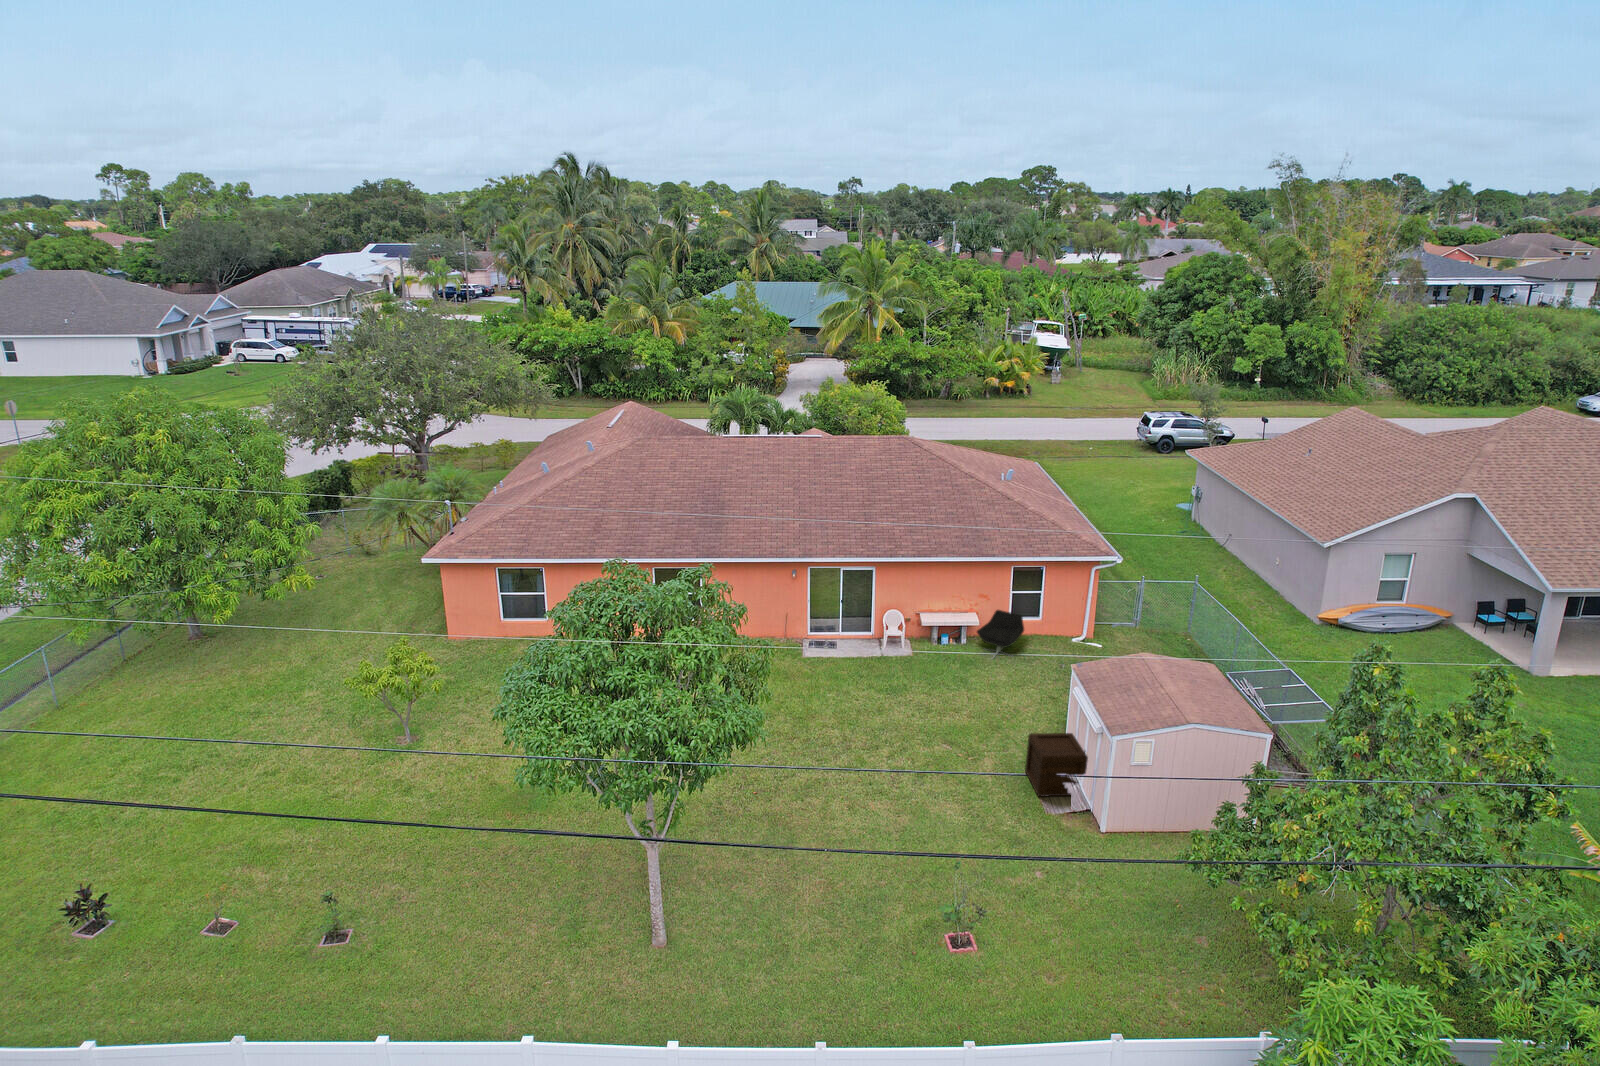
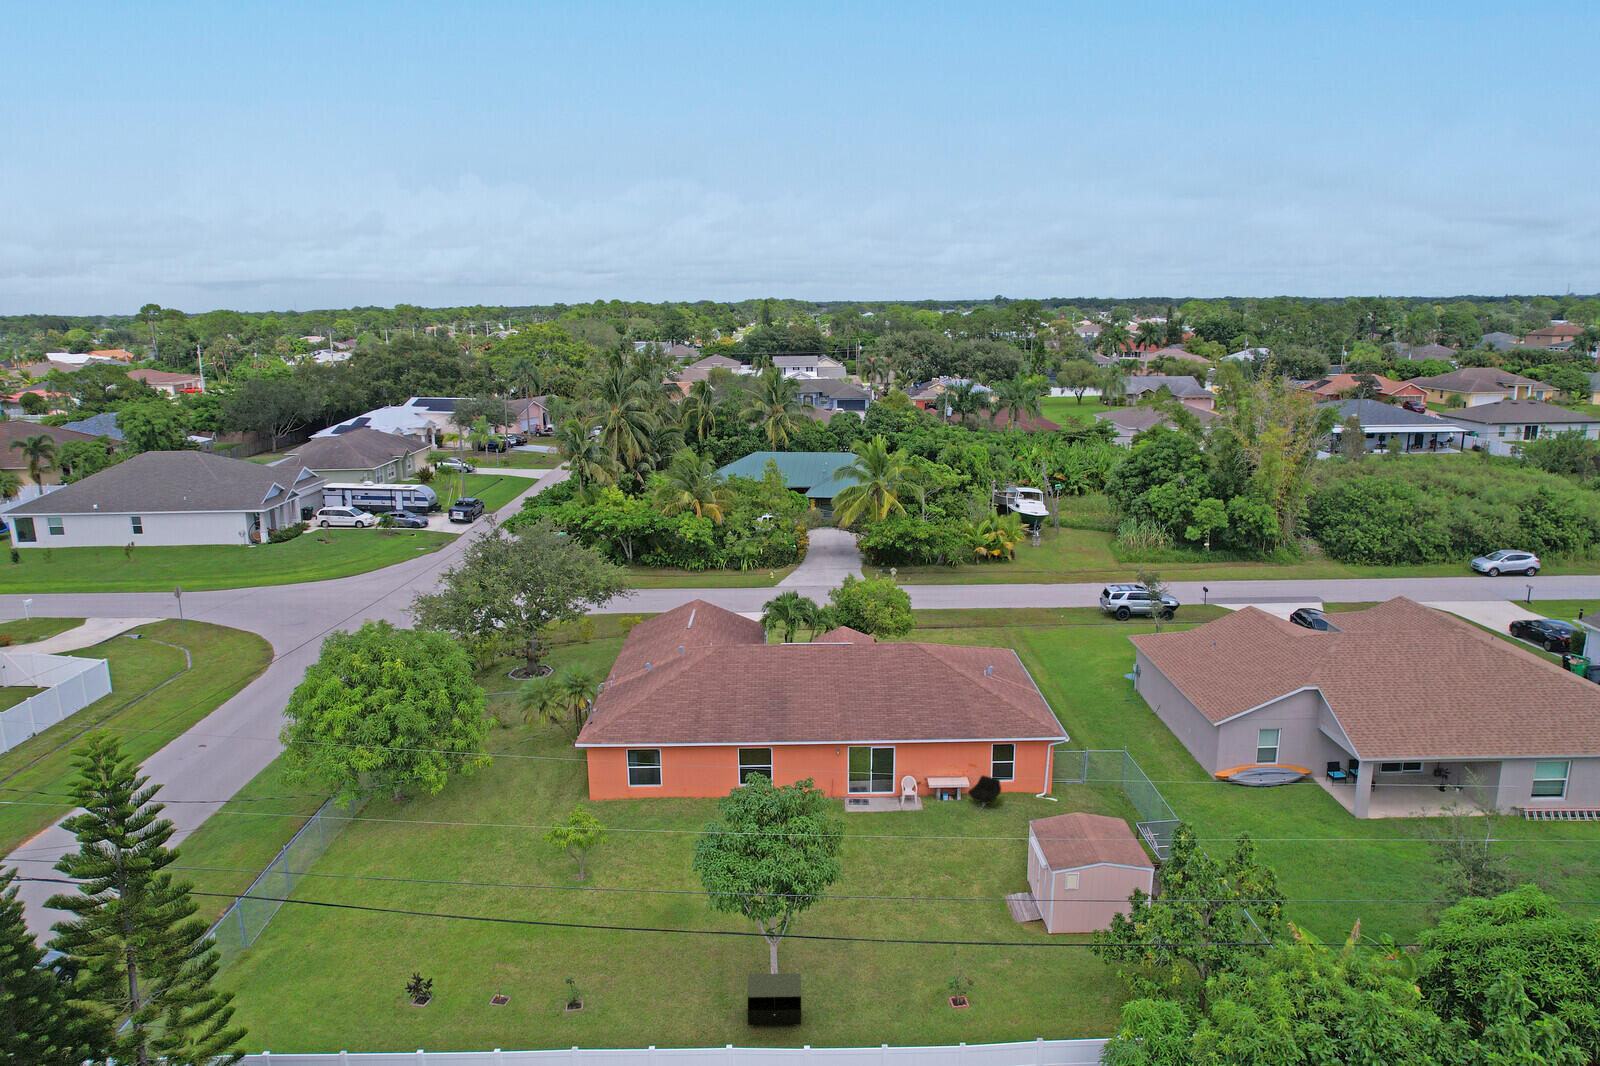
wooden crate: present [1025,733,1088,797] -> none [1000,867,1038,909]
storage bench: none [581,903,684,993] -> present [748,973,801,1026]

